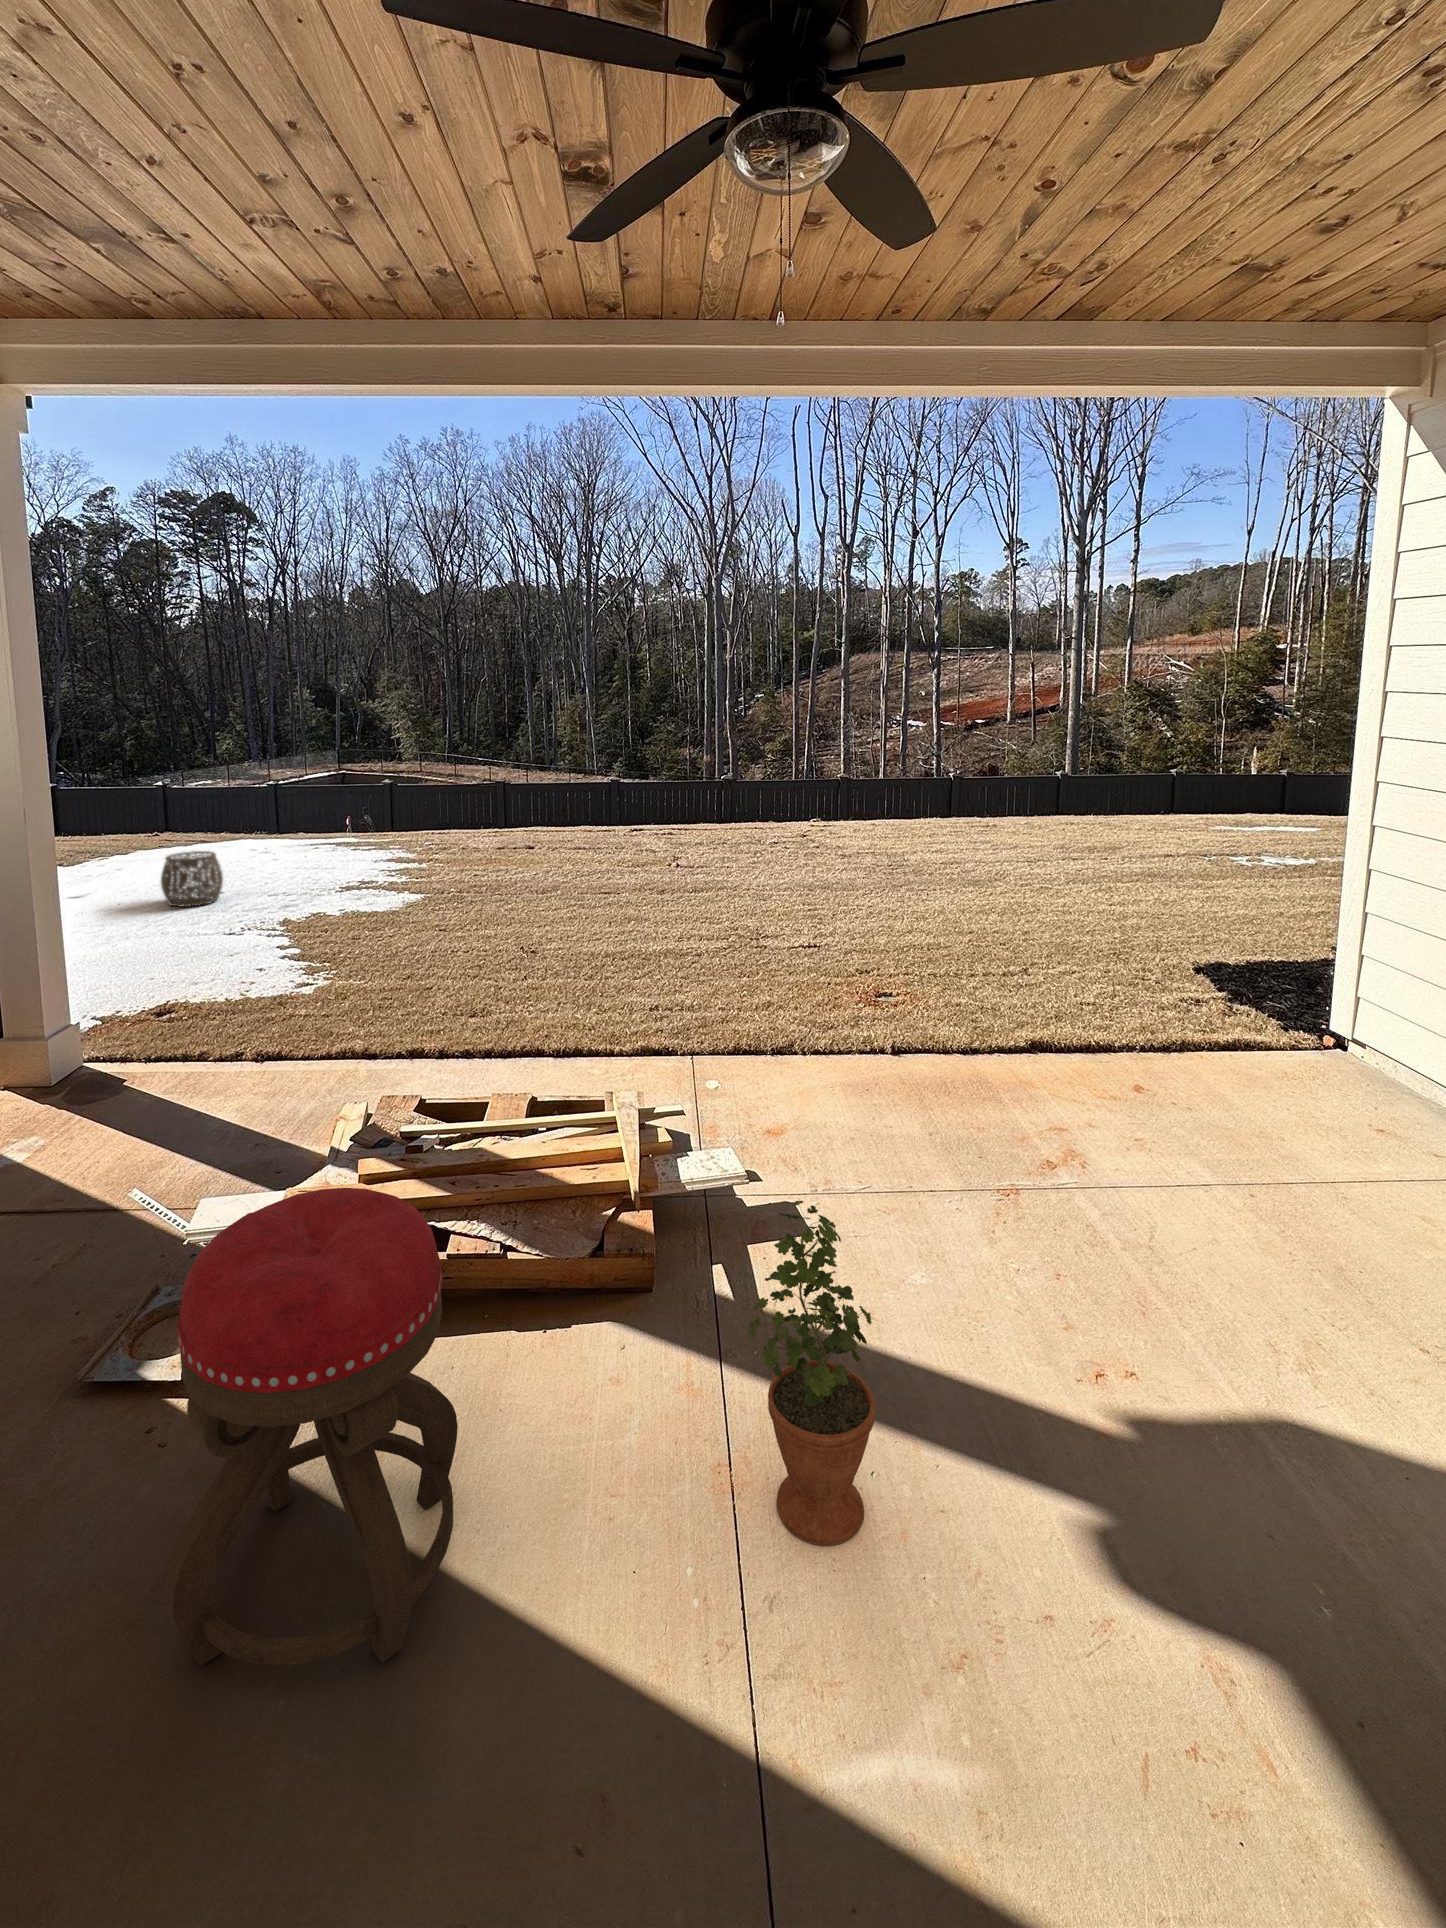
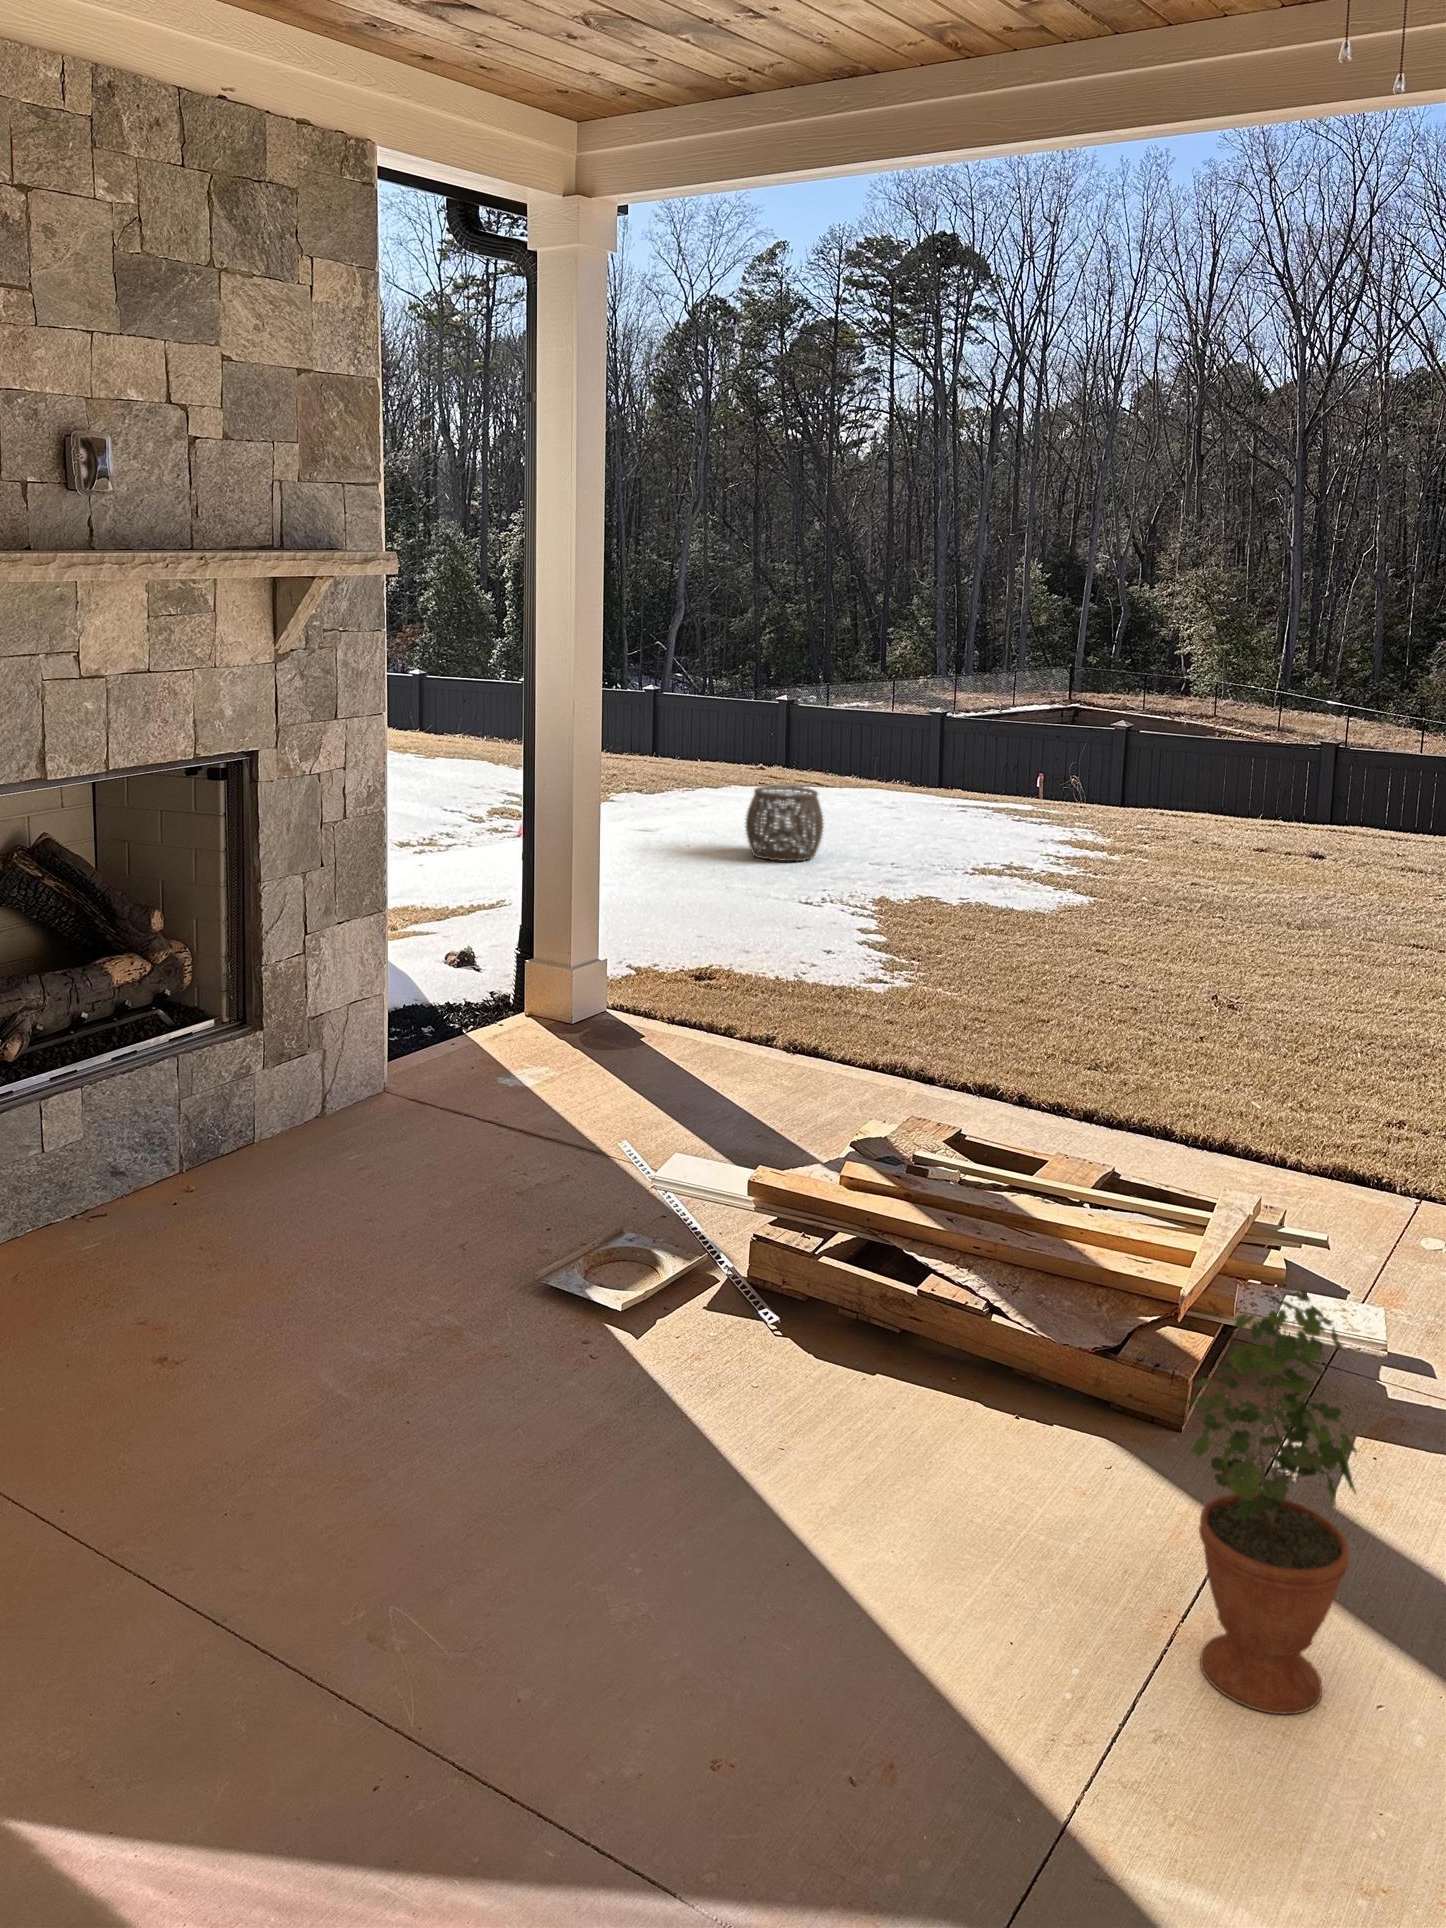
ottoman: present [164,1188,458,1666] -> none [544,1110,850,1574]

